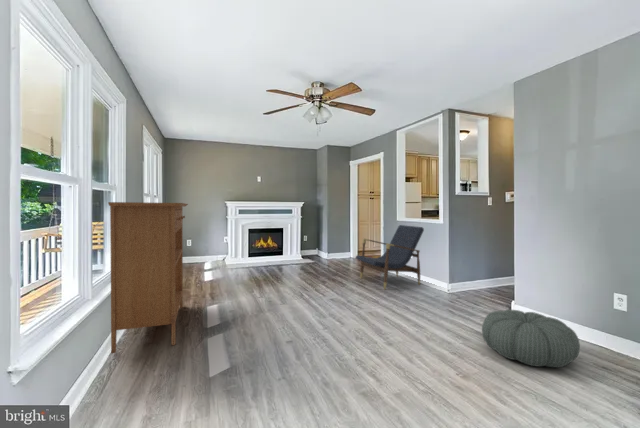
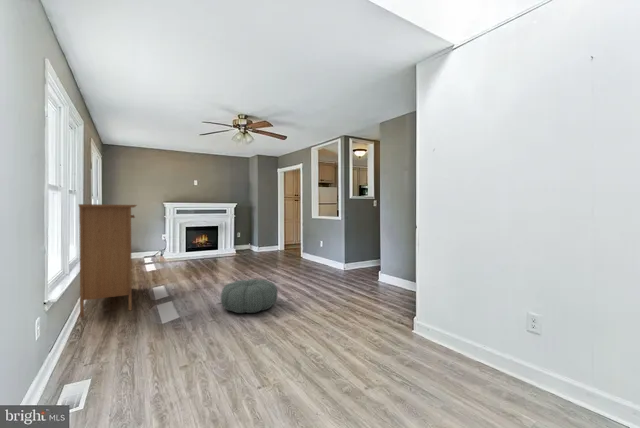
lounge chair: present [356,225,424,289] -> none [278,222,329,271]
pouf: present [482,310,580,367] -> present [221,279,277,313]

